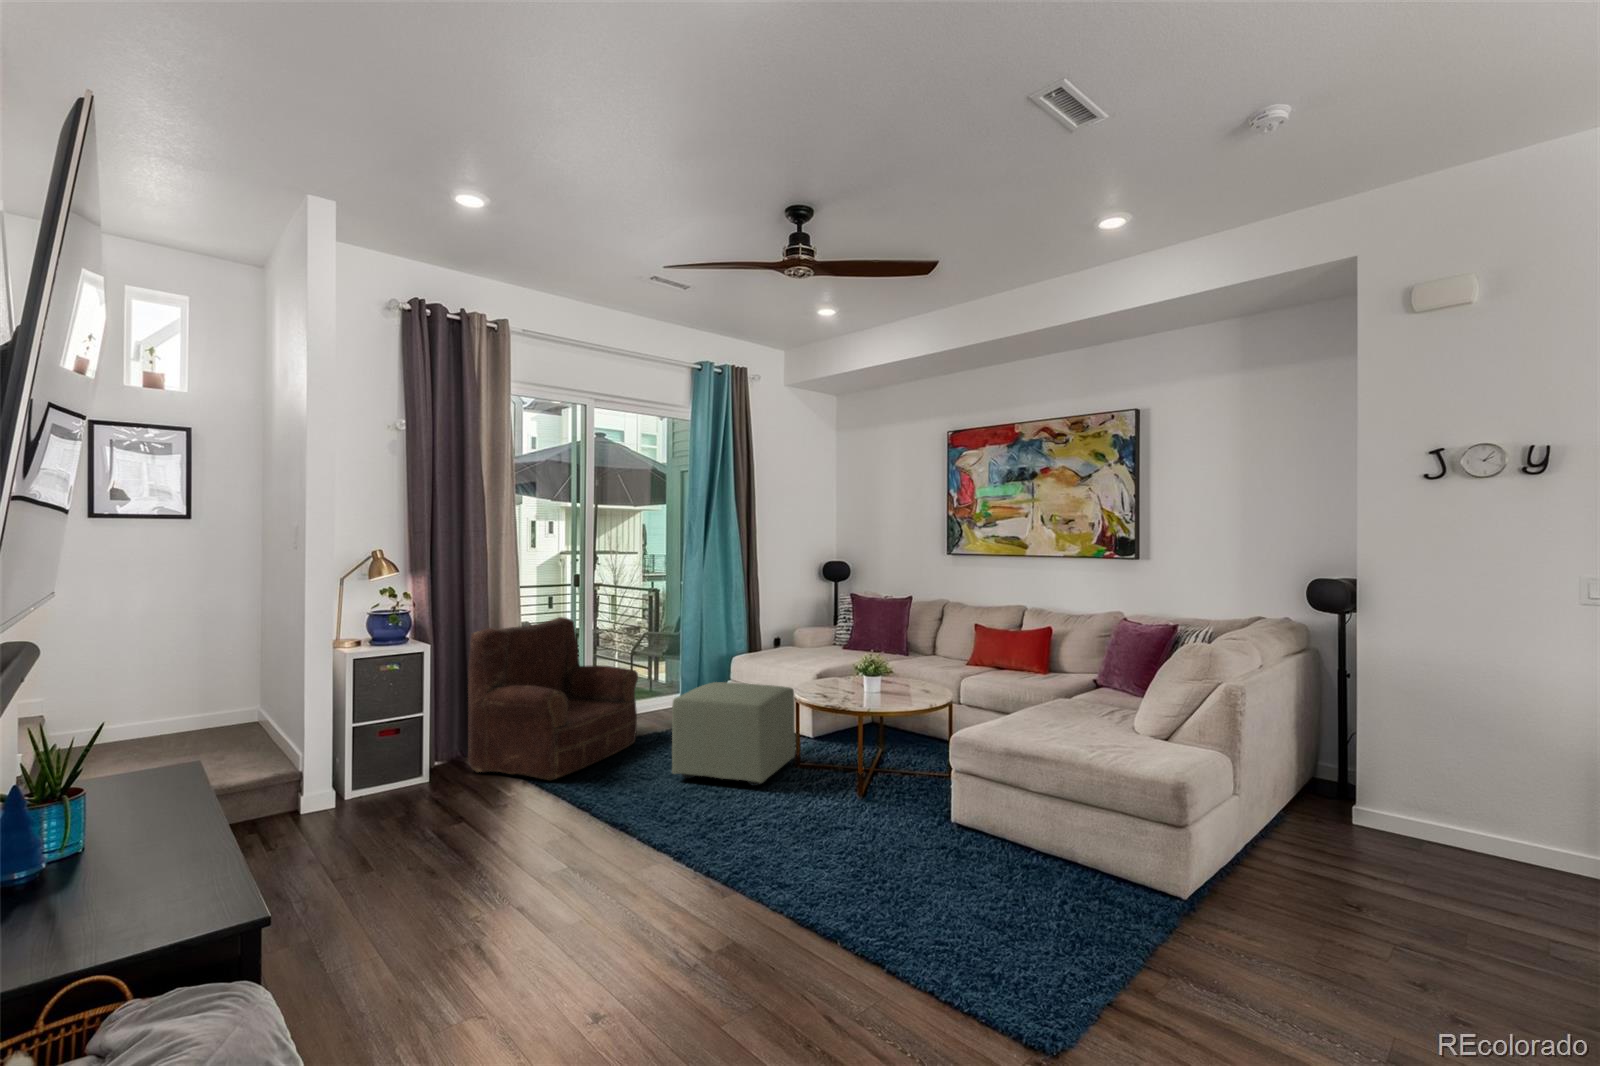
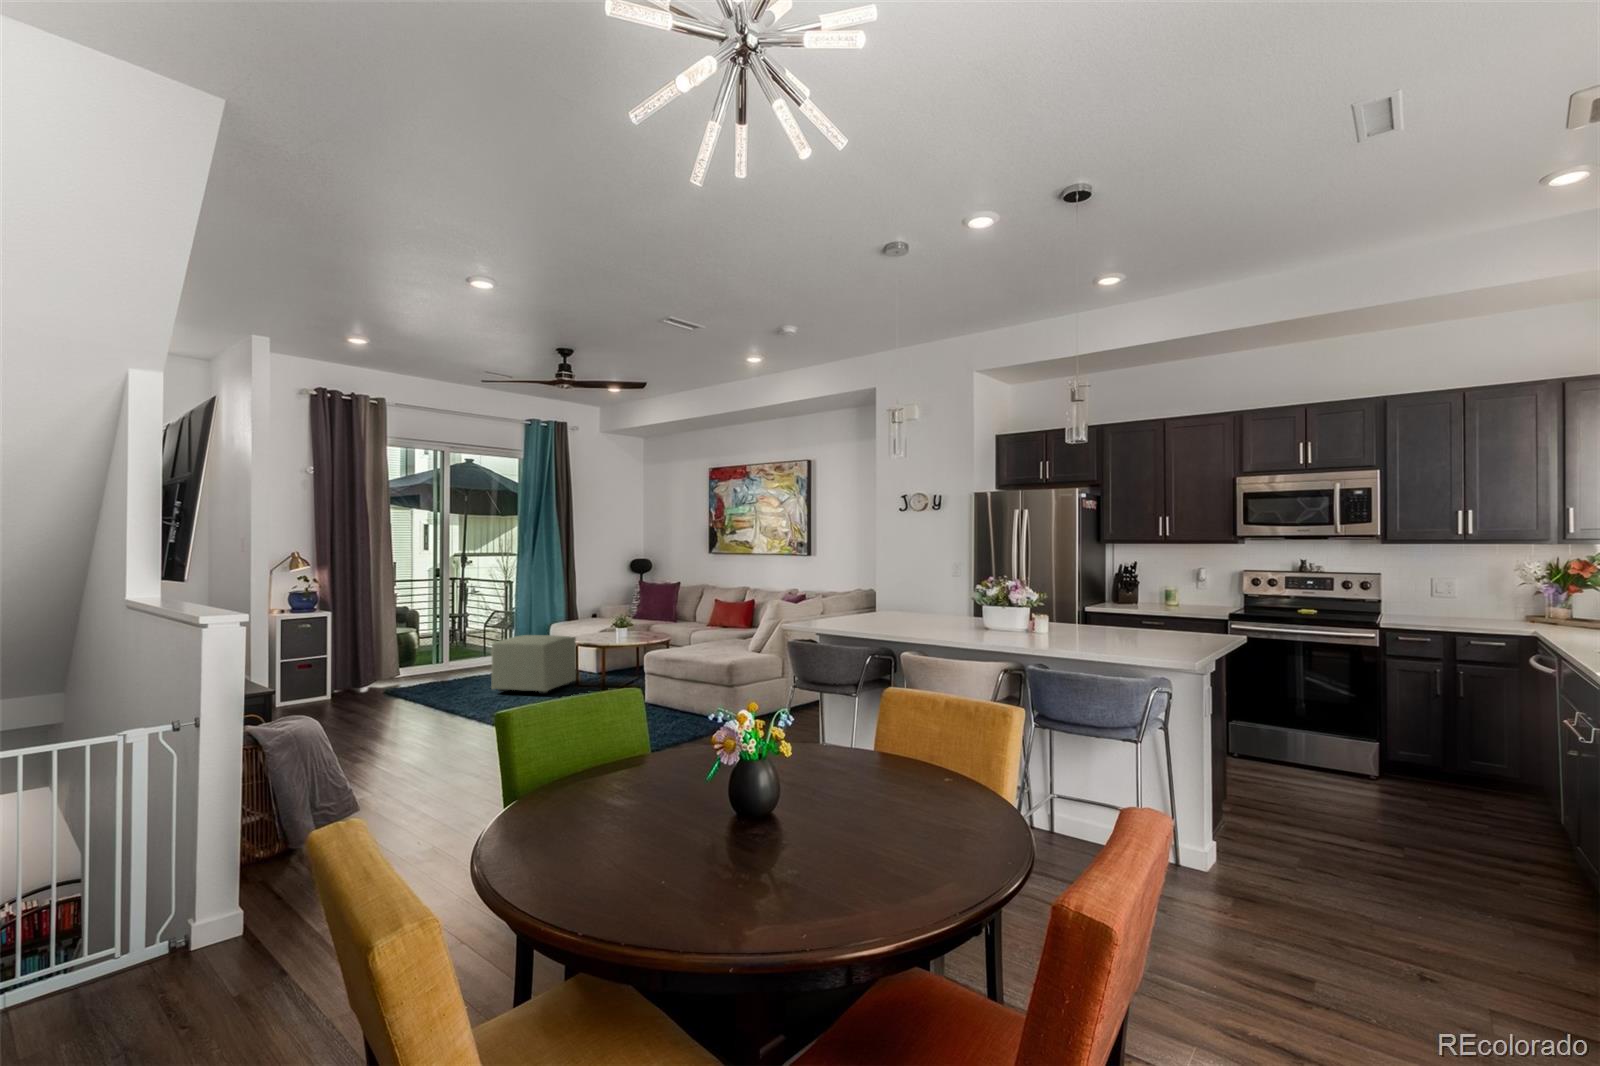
armchair: present [468,617,638,780] -> none [357,596,478,696]

